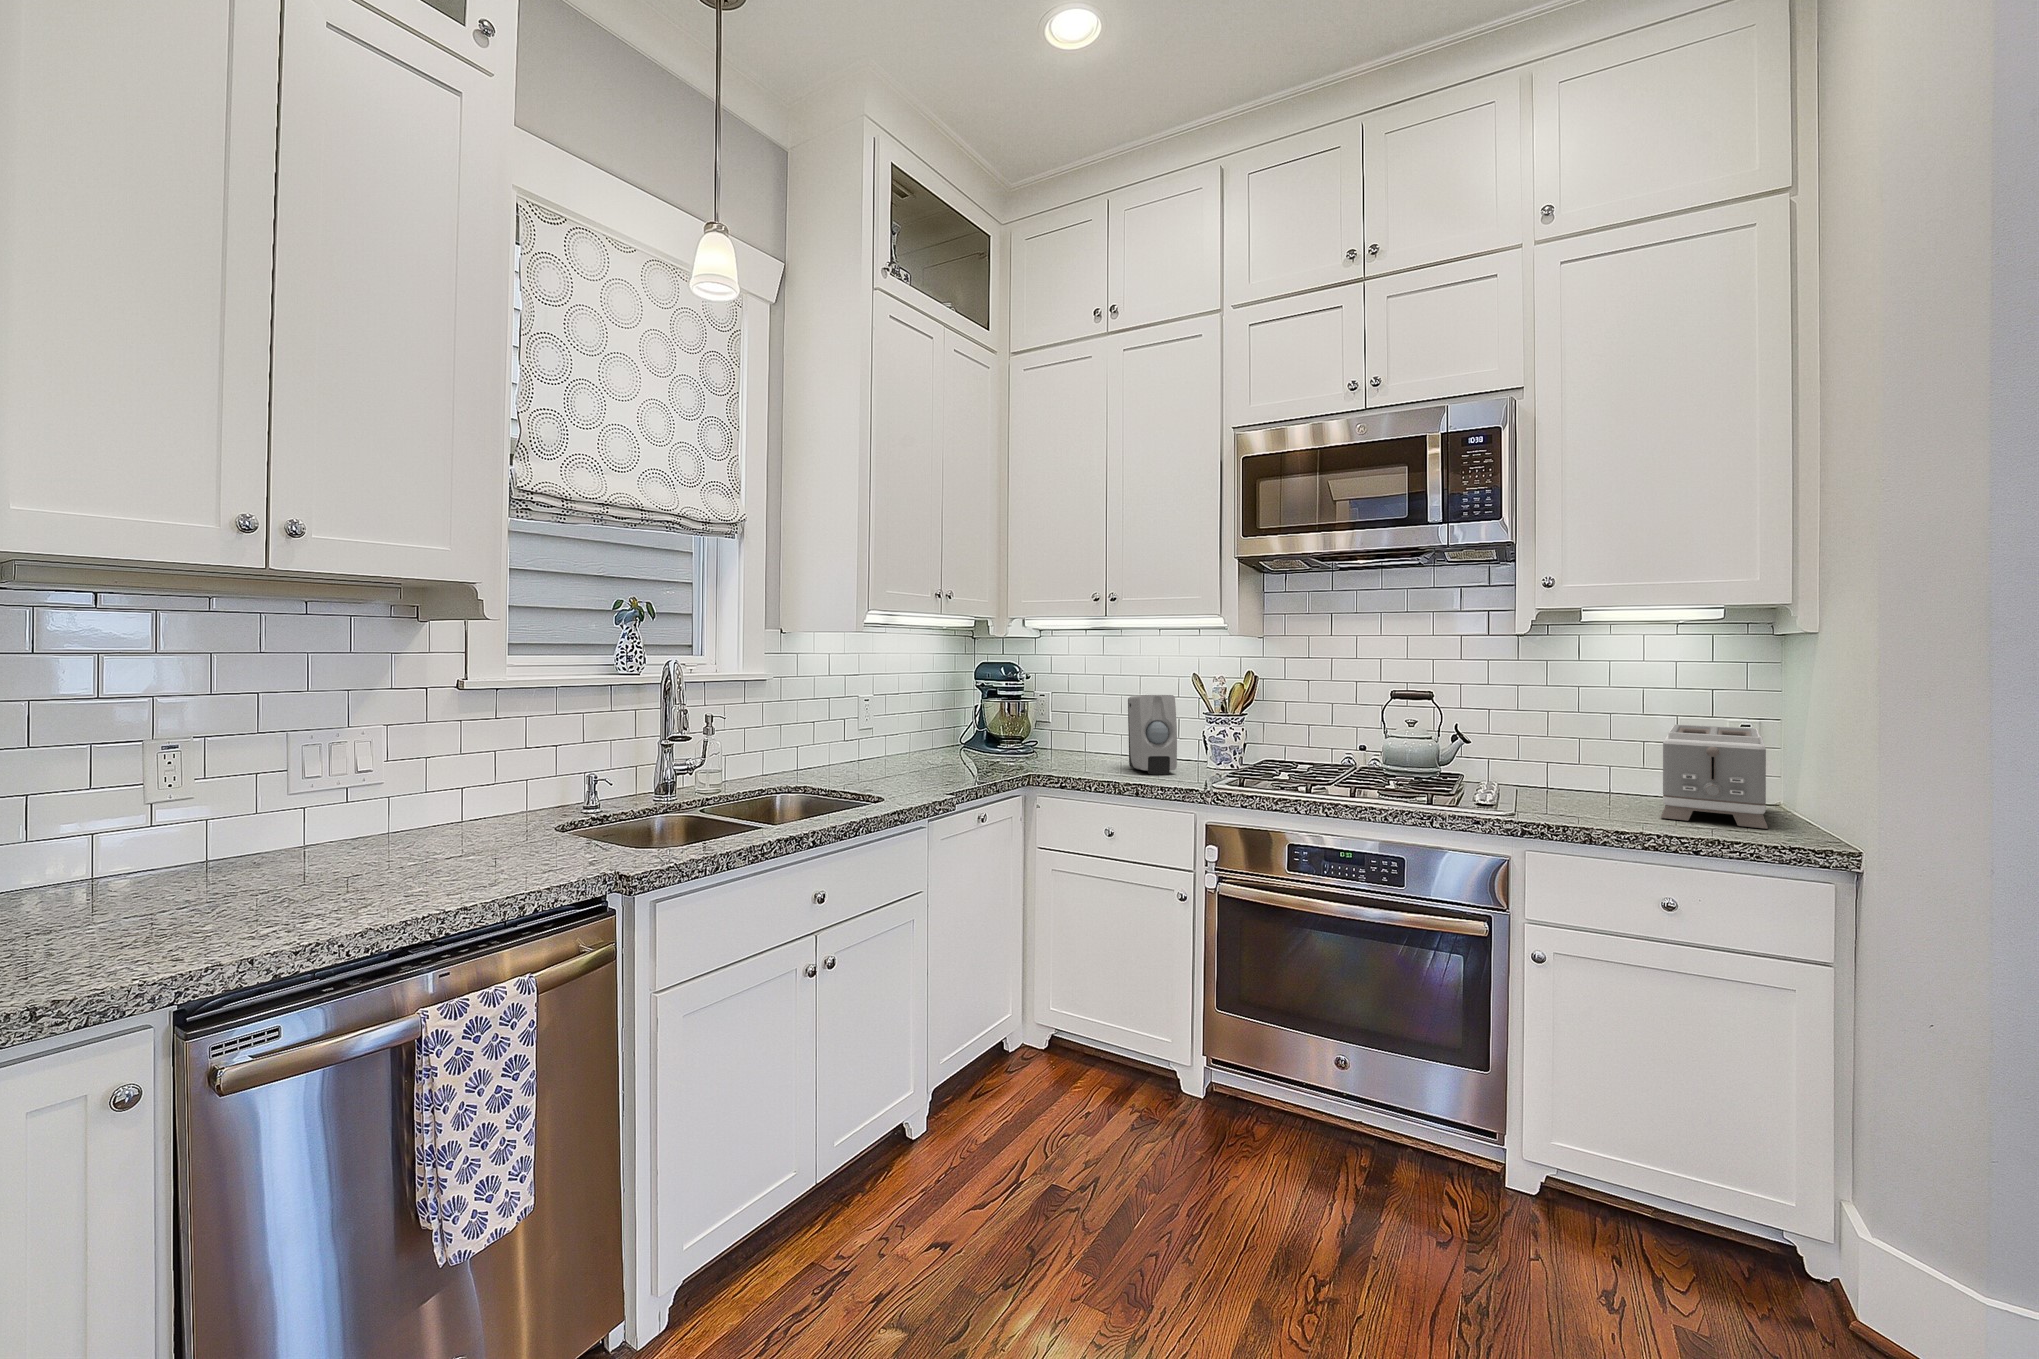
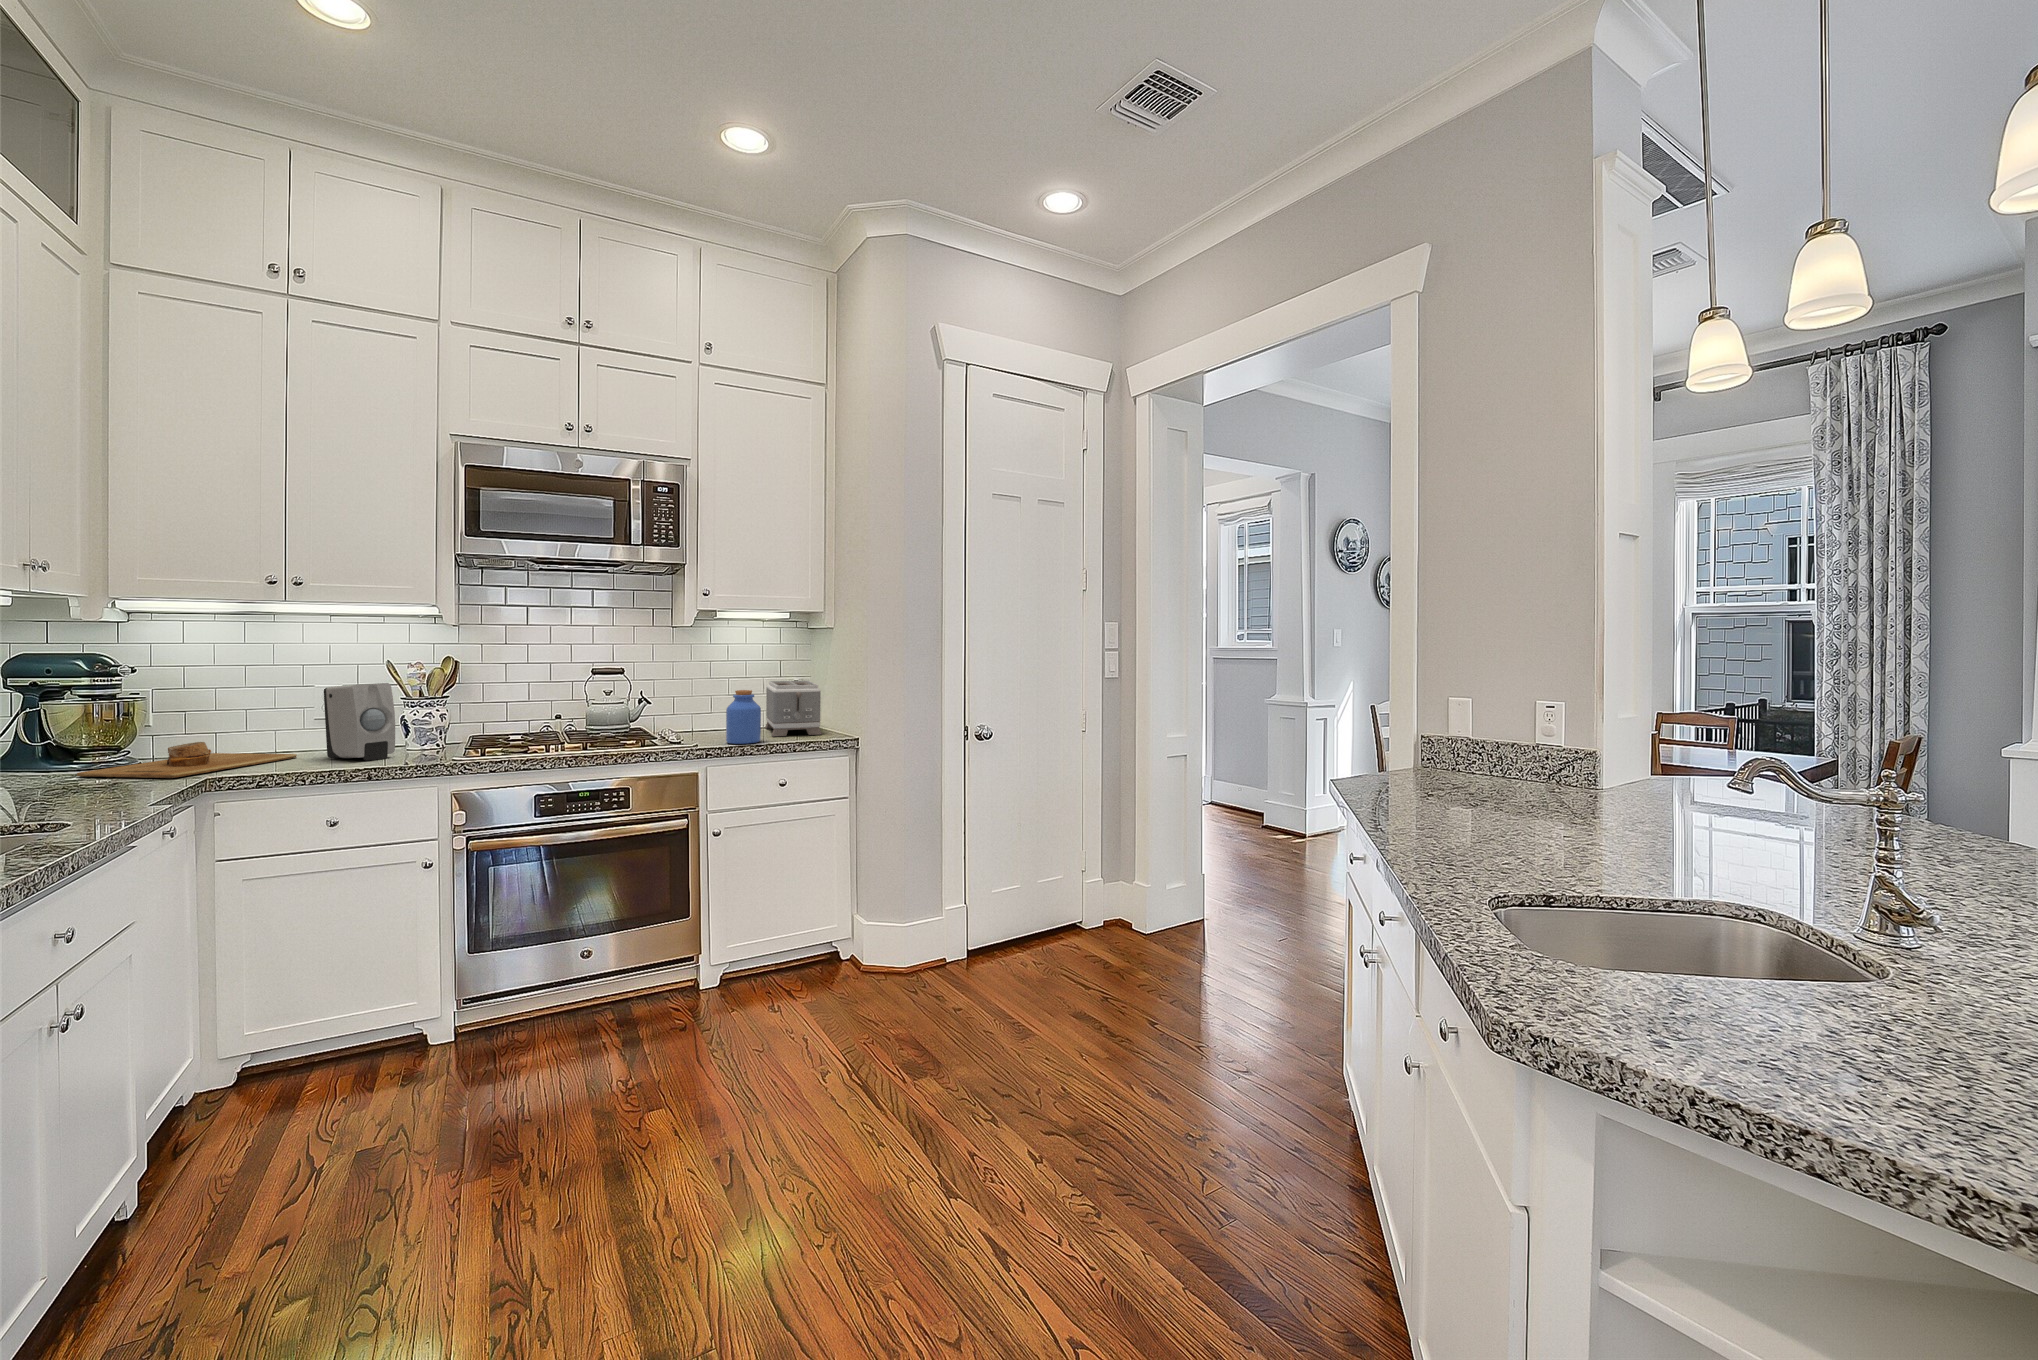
jar: none [1564,735,1627,824] -> present [726,690,761,744]
cutting board: none [976,739,1113,769] -> present [77,742,297,778]

